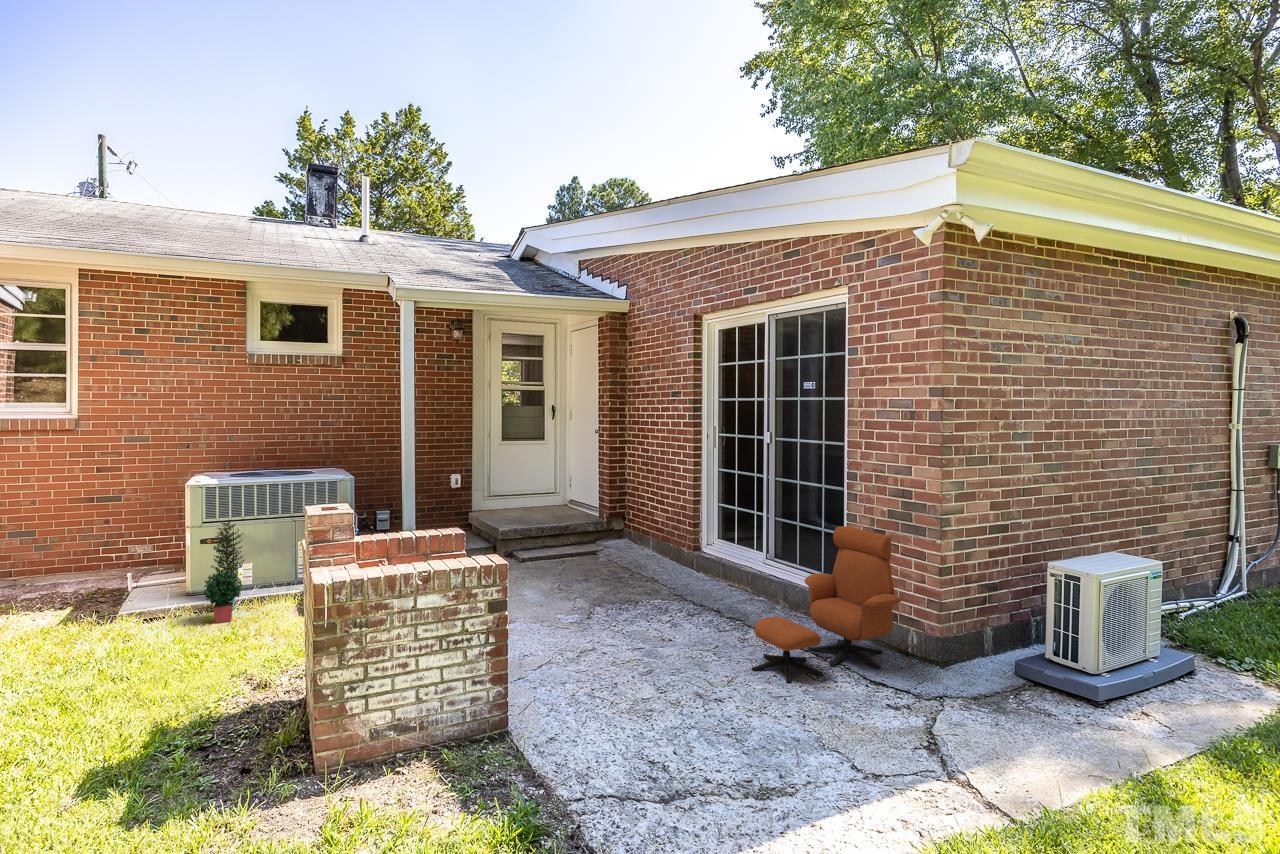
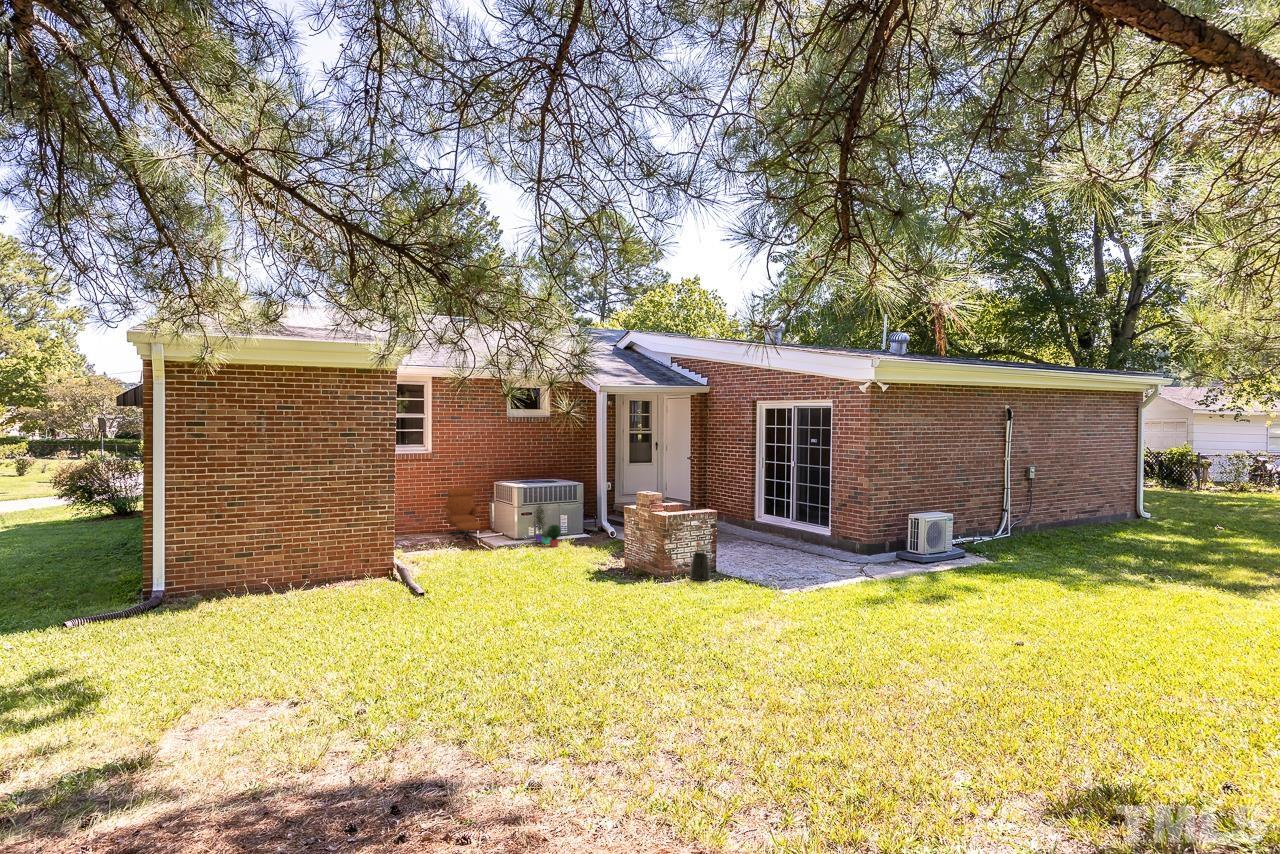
lounge chair: present [752,526,901,683] -> present [442,488,481,540]
watering can: none [374,659,445,805] -> present [690,541,711,580]

